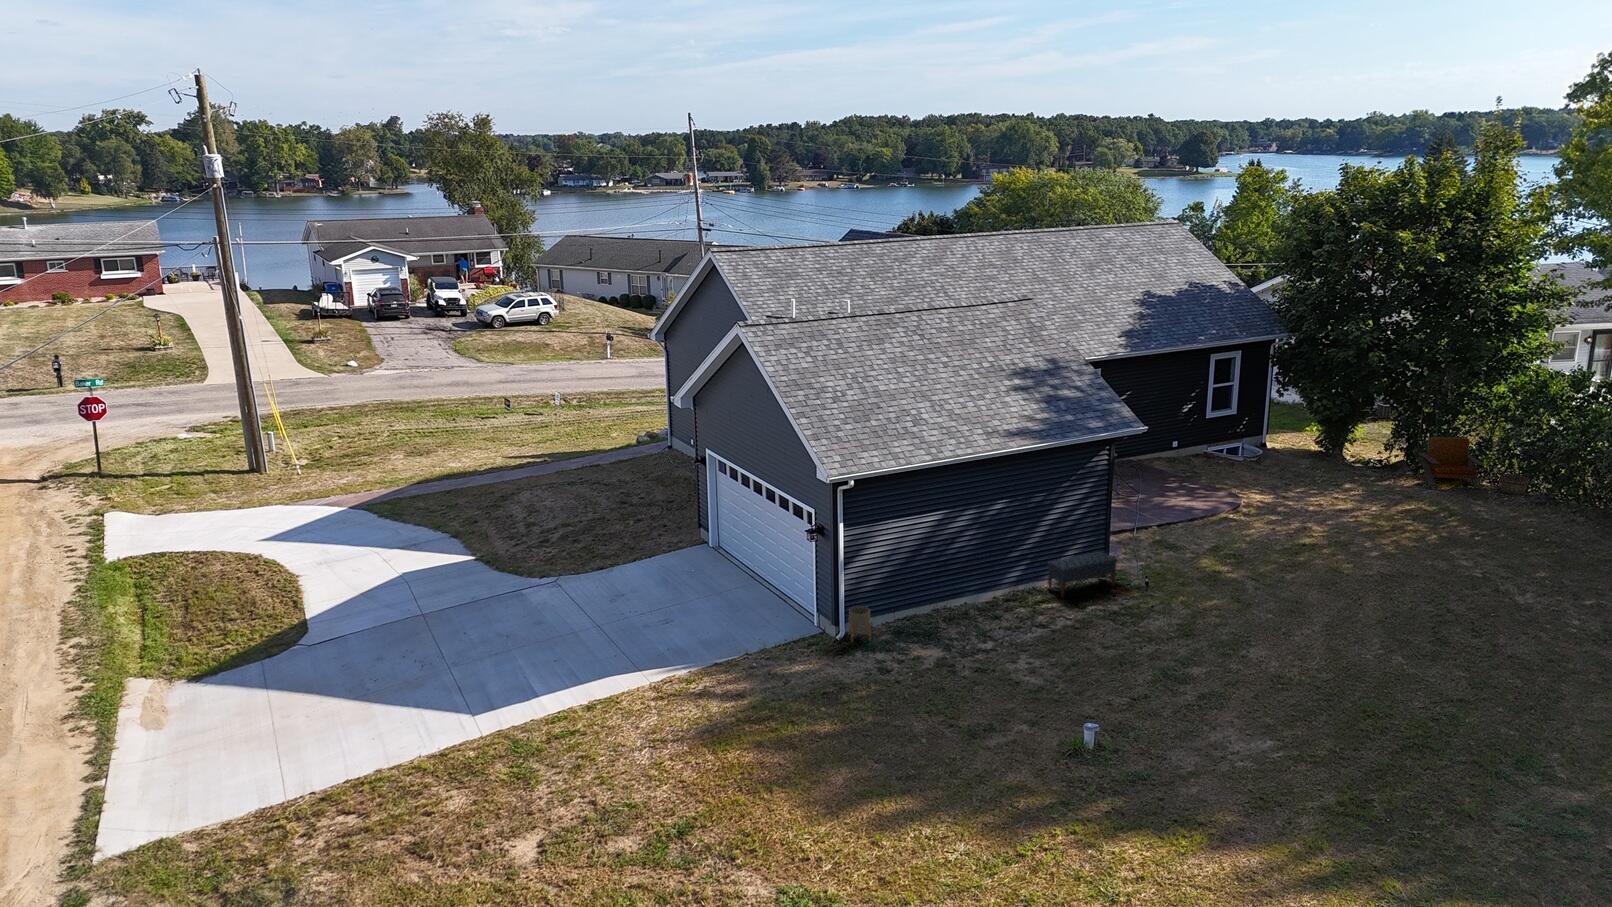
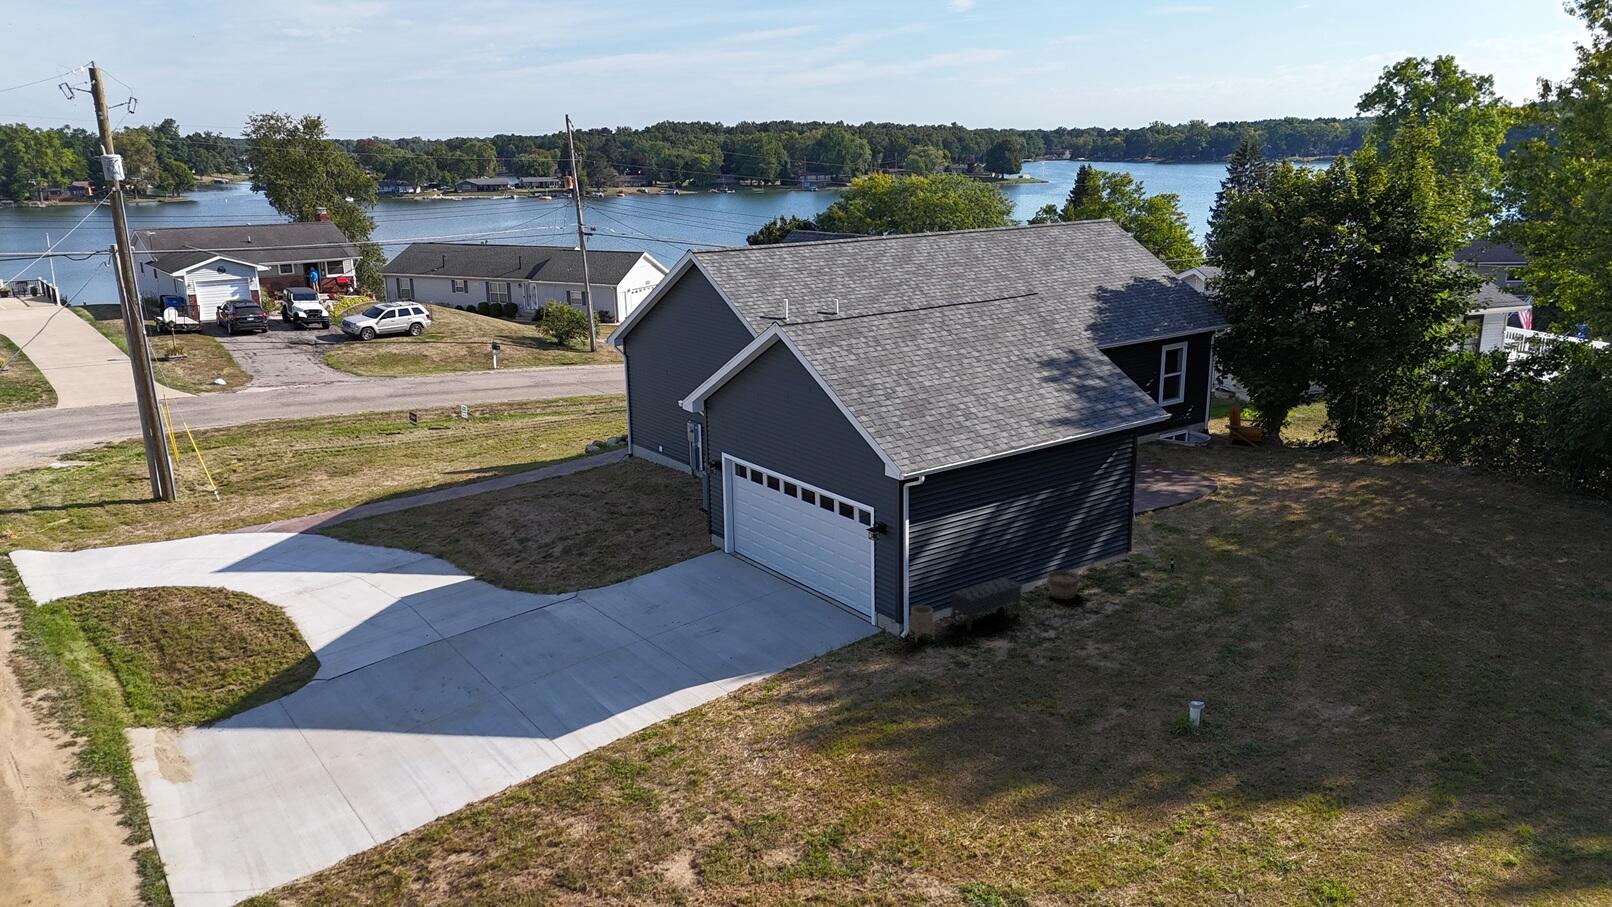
lounge chair: present [1416,437,1485,487] -> present [1225,404,1262,449]
wooden bucket: present [1499,472,1530,495] -> present [1047,571,1080,599]
bench: present [1047,552,1117,597] -> present [951,578,1022,631]

